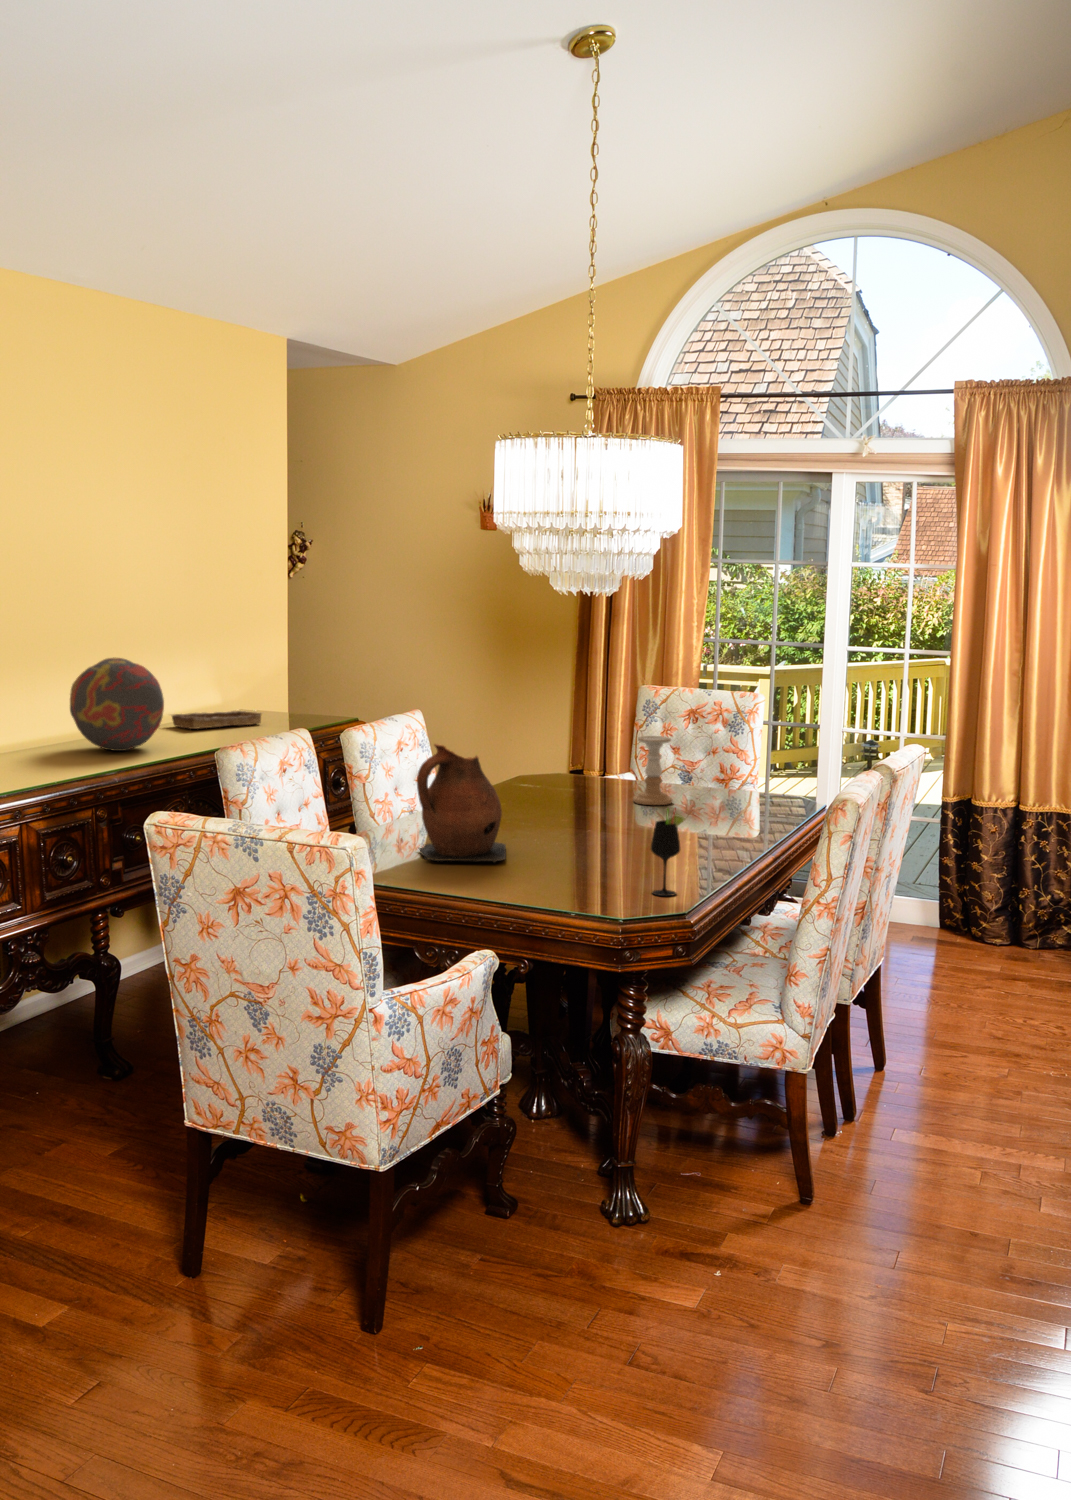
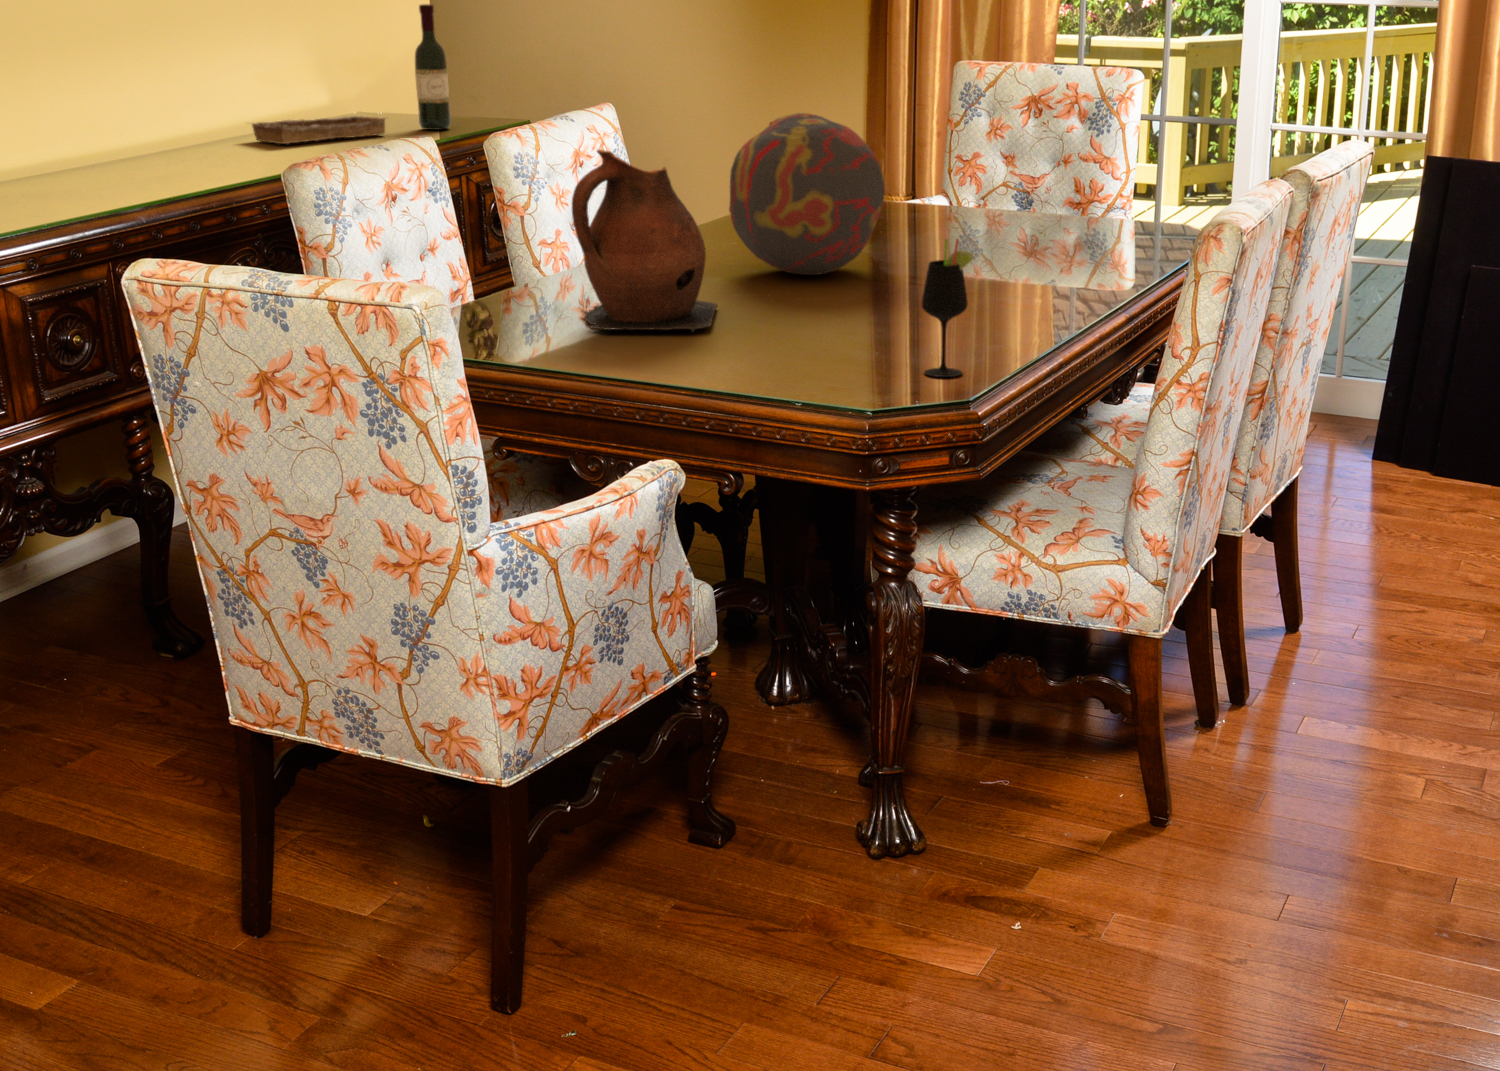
wine bottle: none [283,640,304,721] -> present [415,4,451,130]
decorative orb: present [70,658,164,751] -> present [729,113,885,275]
candle holder: present [633,736,672,805] -> none [929,136,989,243]

